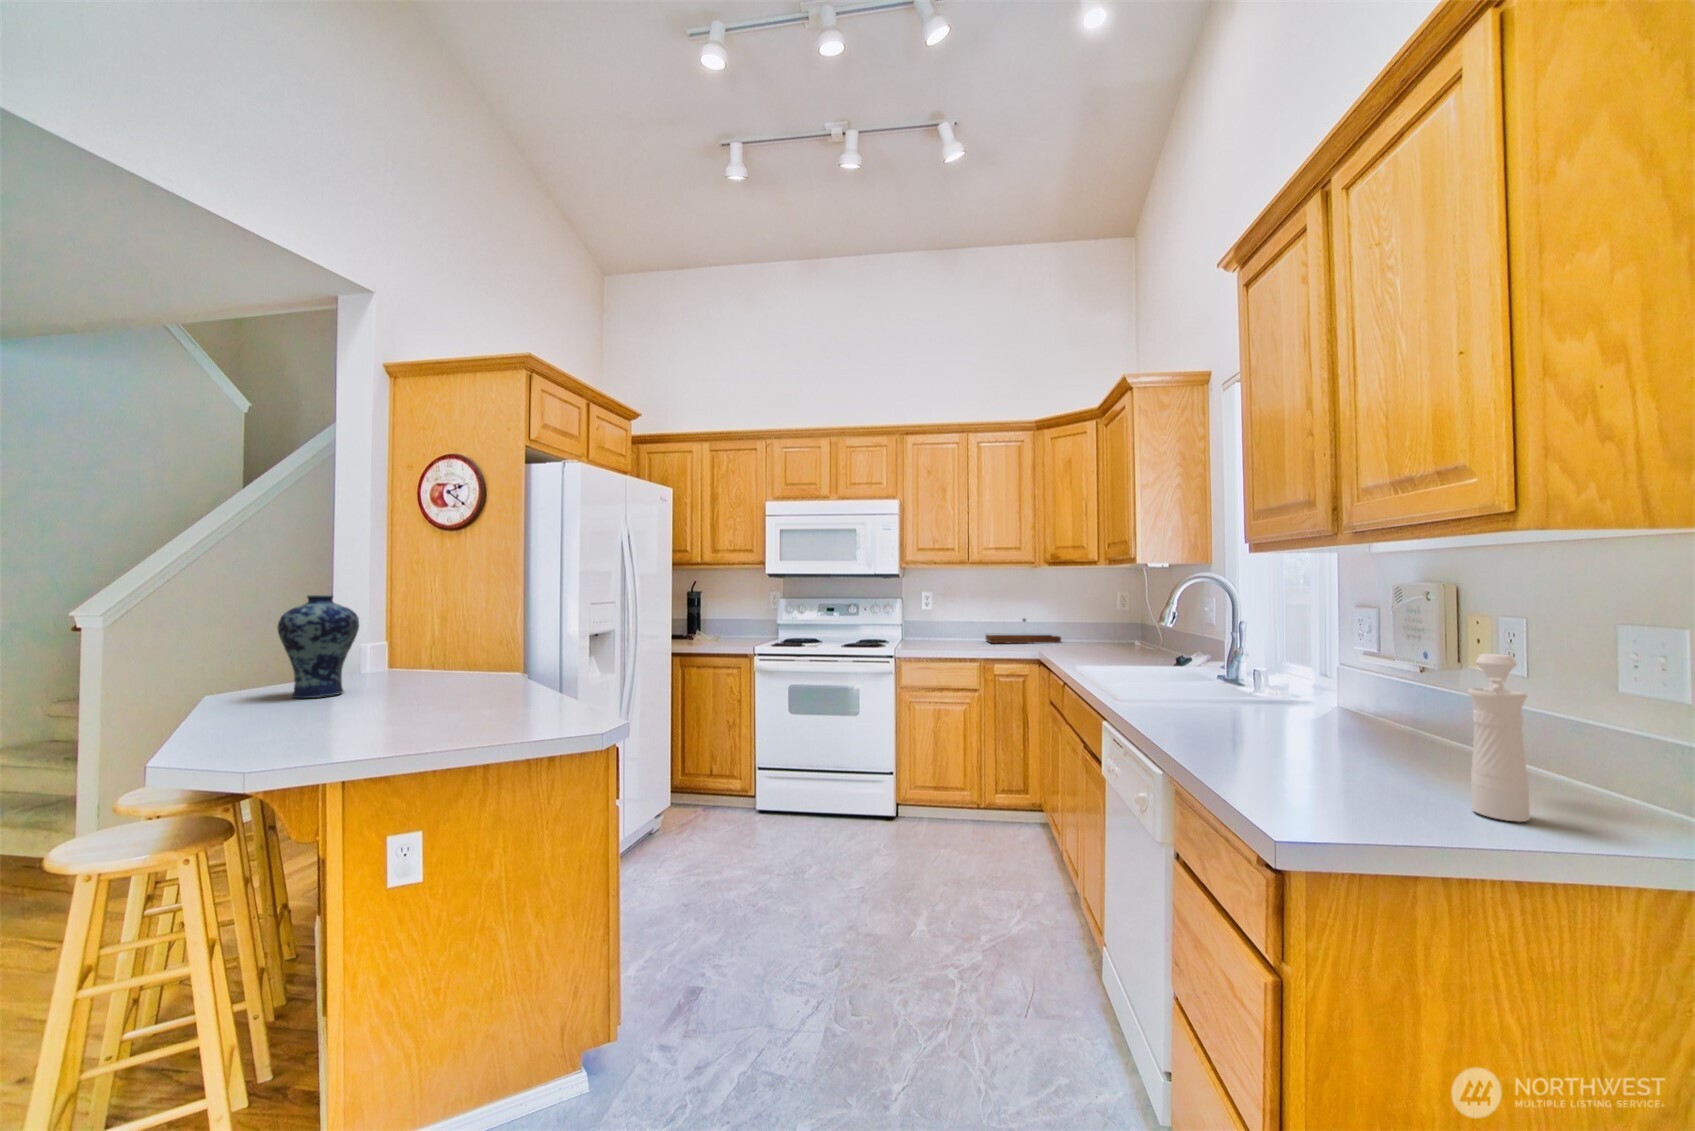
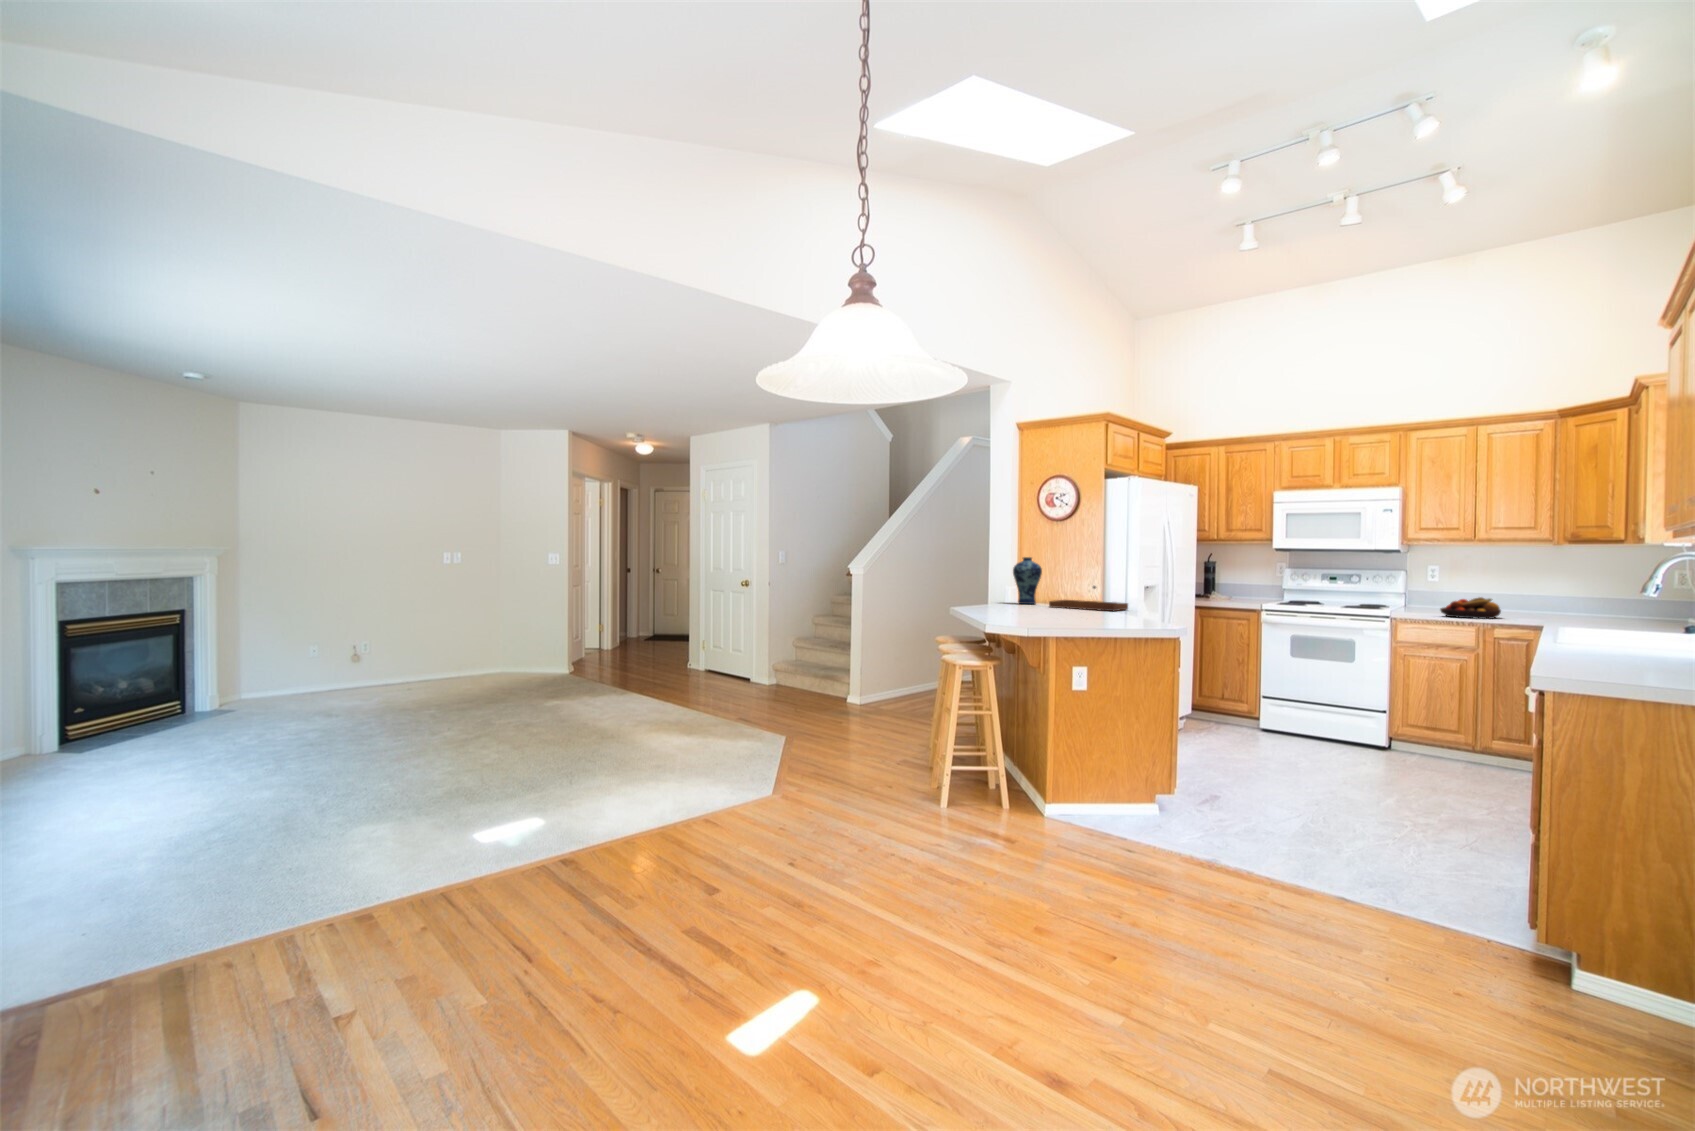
tray: present [985,619,1061,643] -> present [1049,586,1128,611]
fruit bowl: none [940,627,995,653] -> present [1440,597,1501,619]
pepper mill: present [1468,654,1530,822] -> none [1610,592,1667,660]

